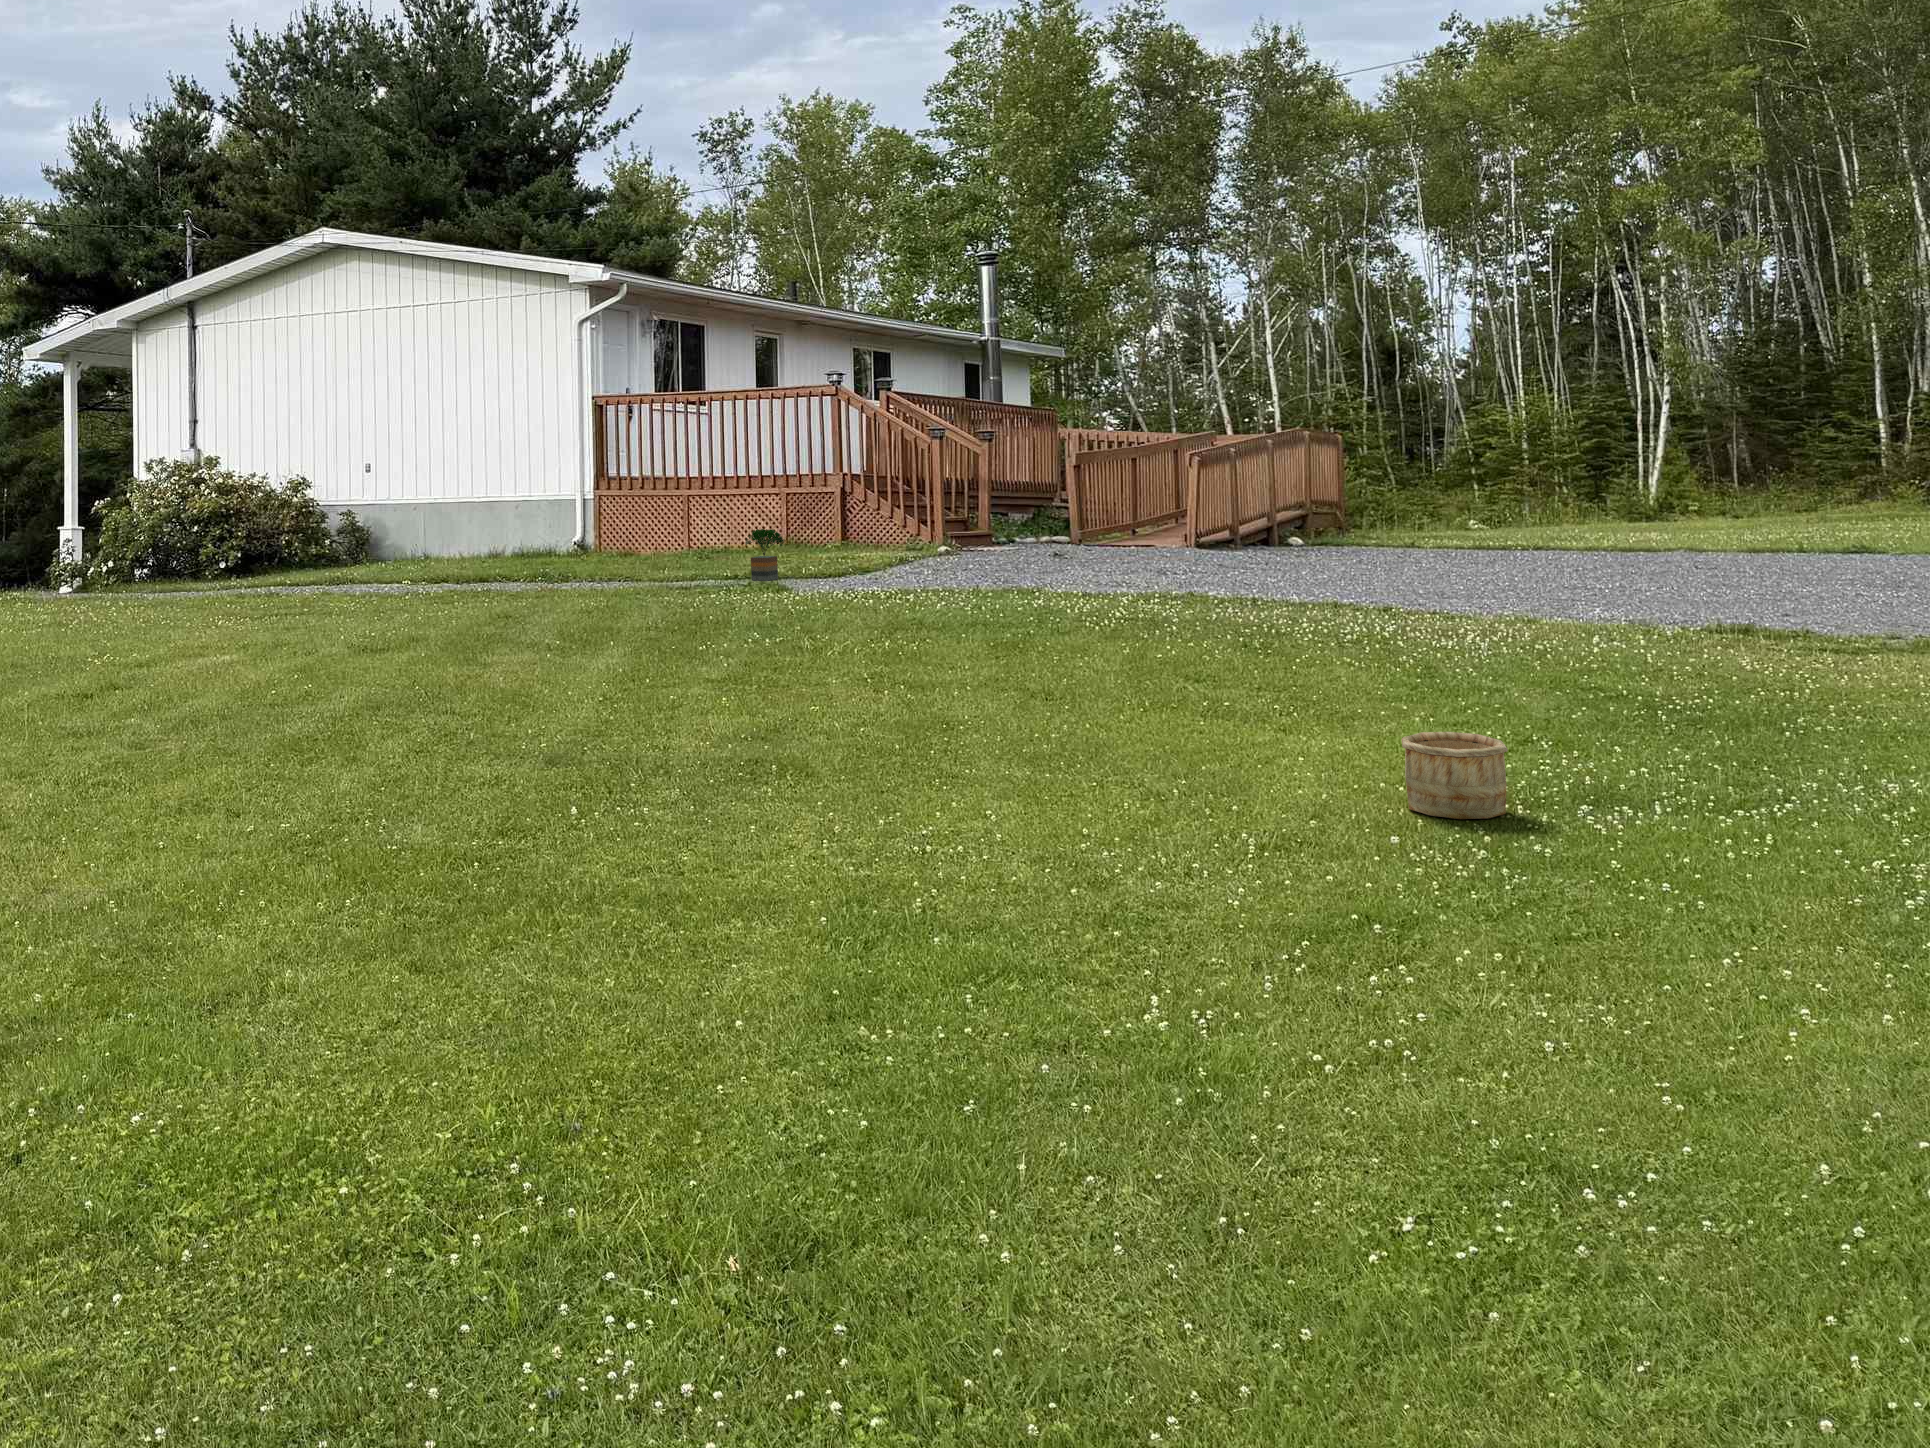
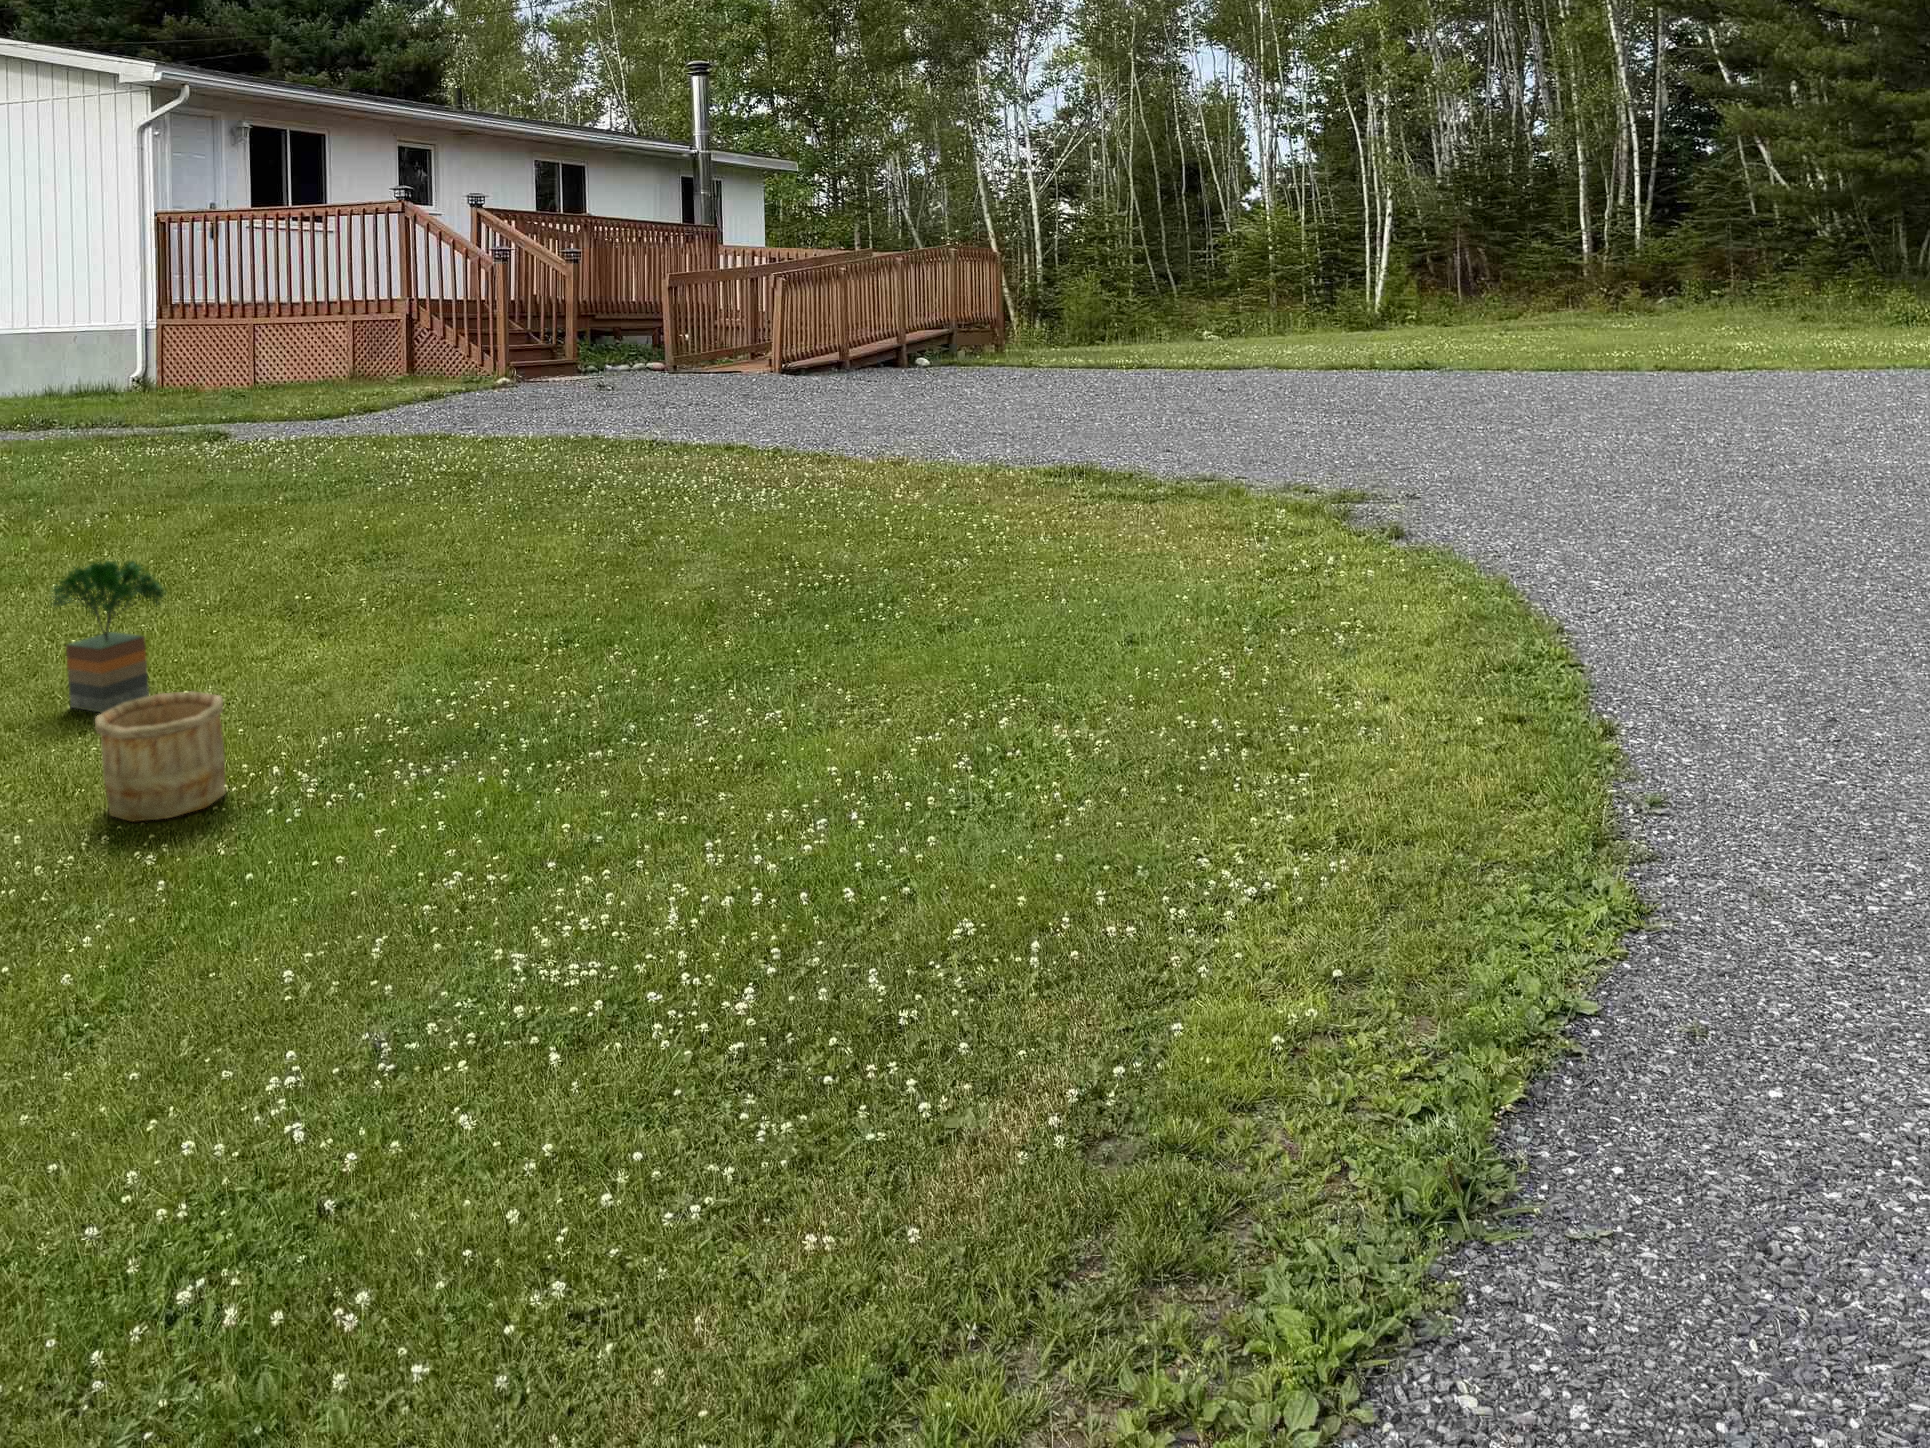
potted tree: present [745,529,784,581] -> present [52,561,165,713]

